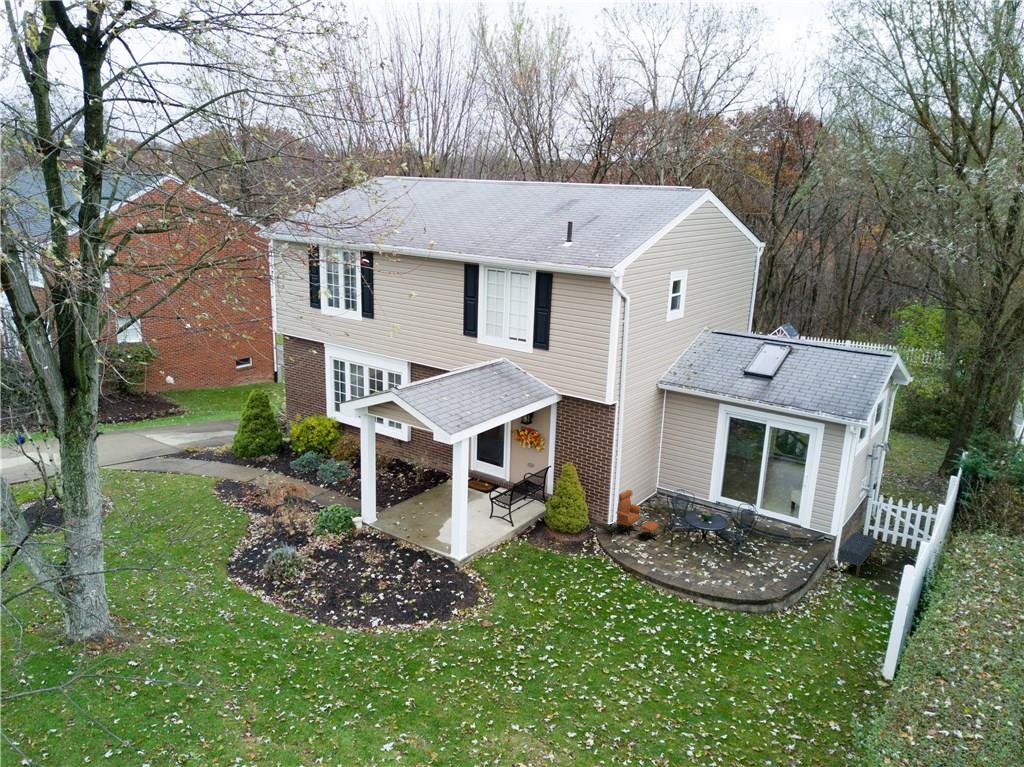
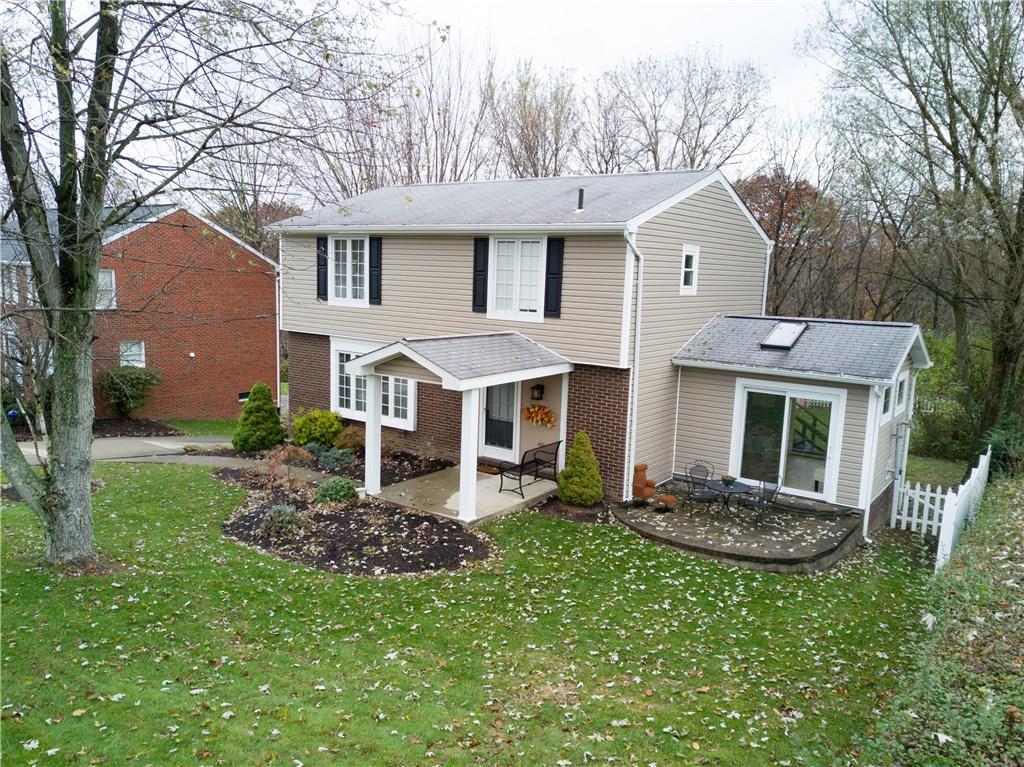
bench: present [838,533,875,577] -> none [866,510,904,551]

